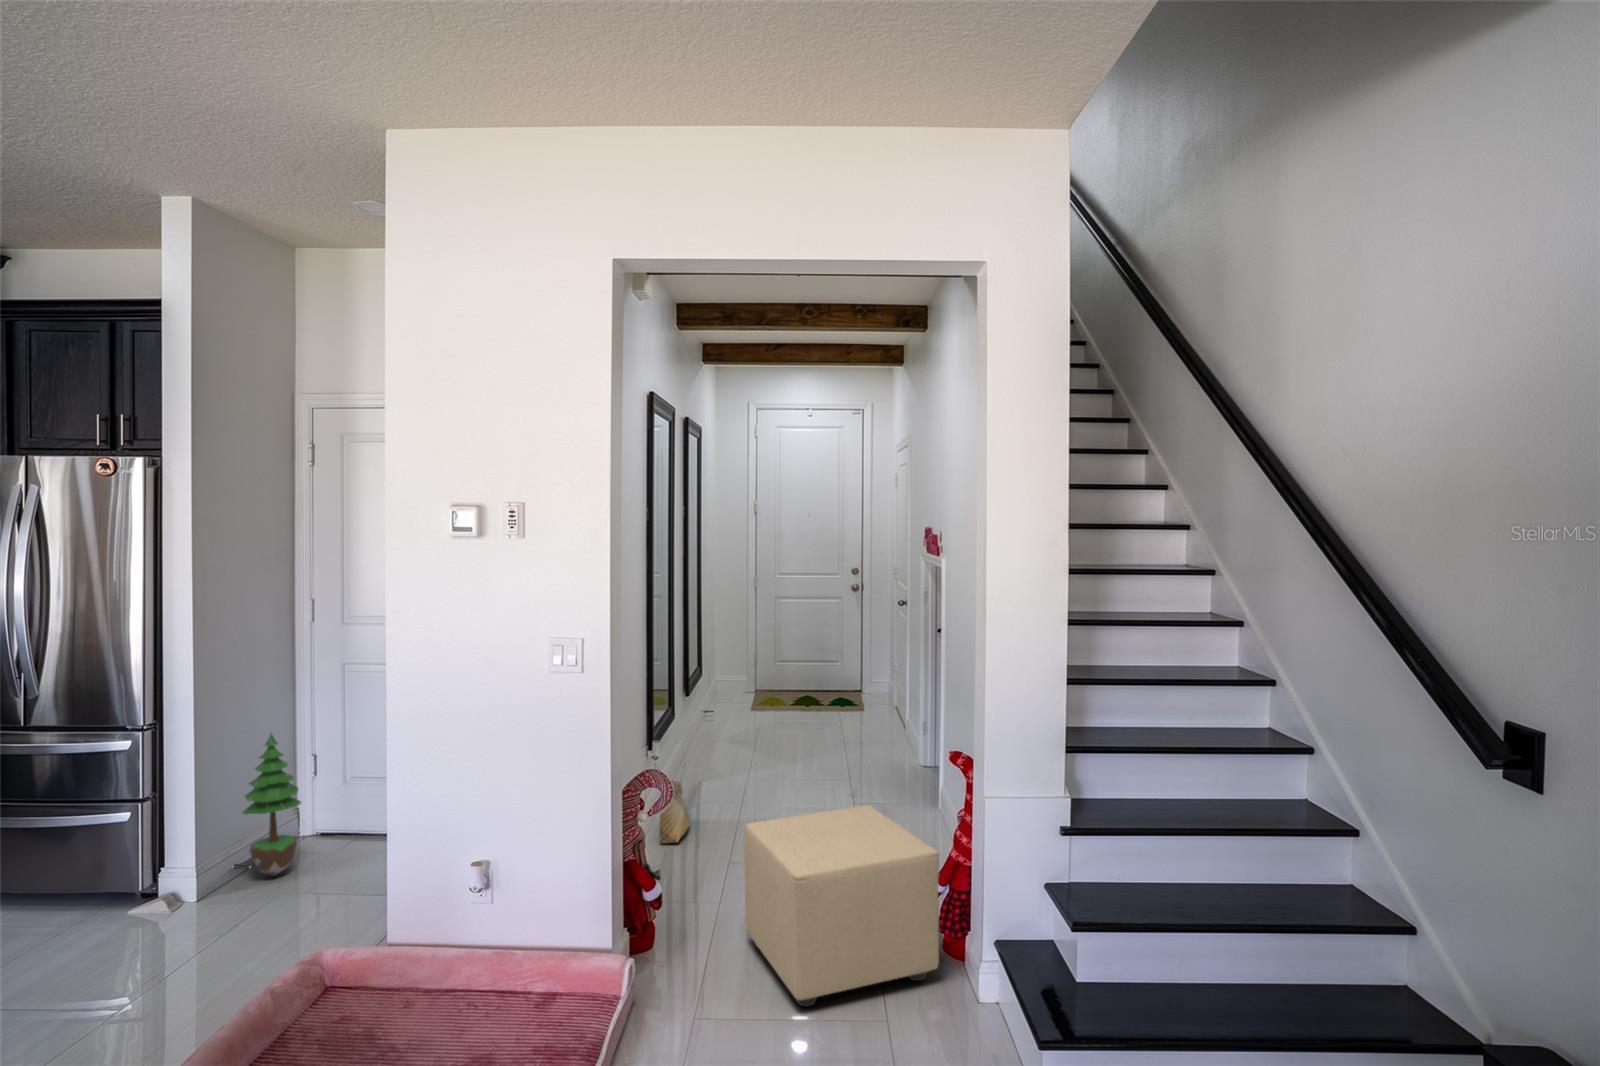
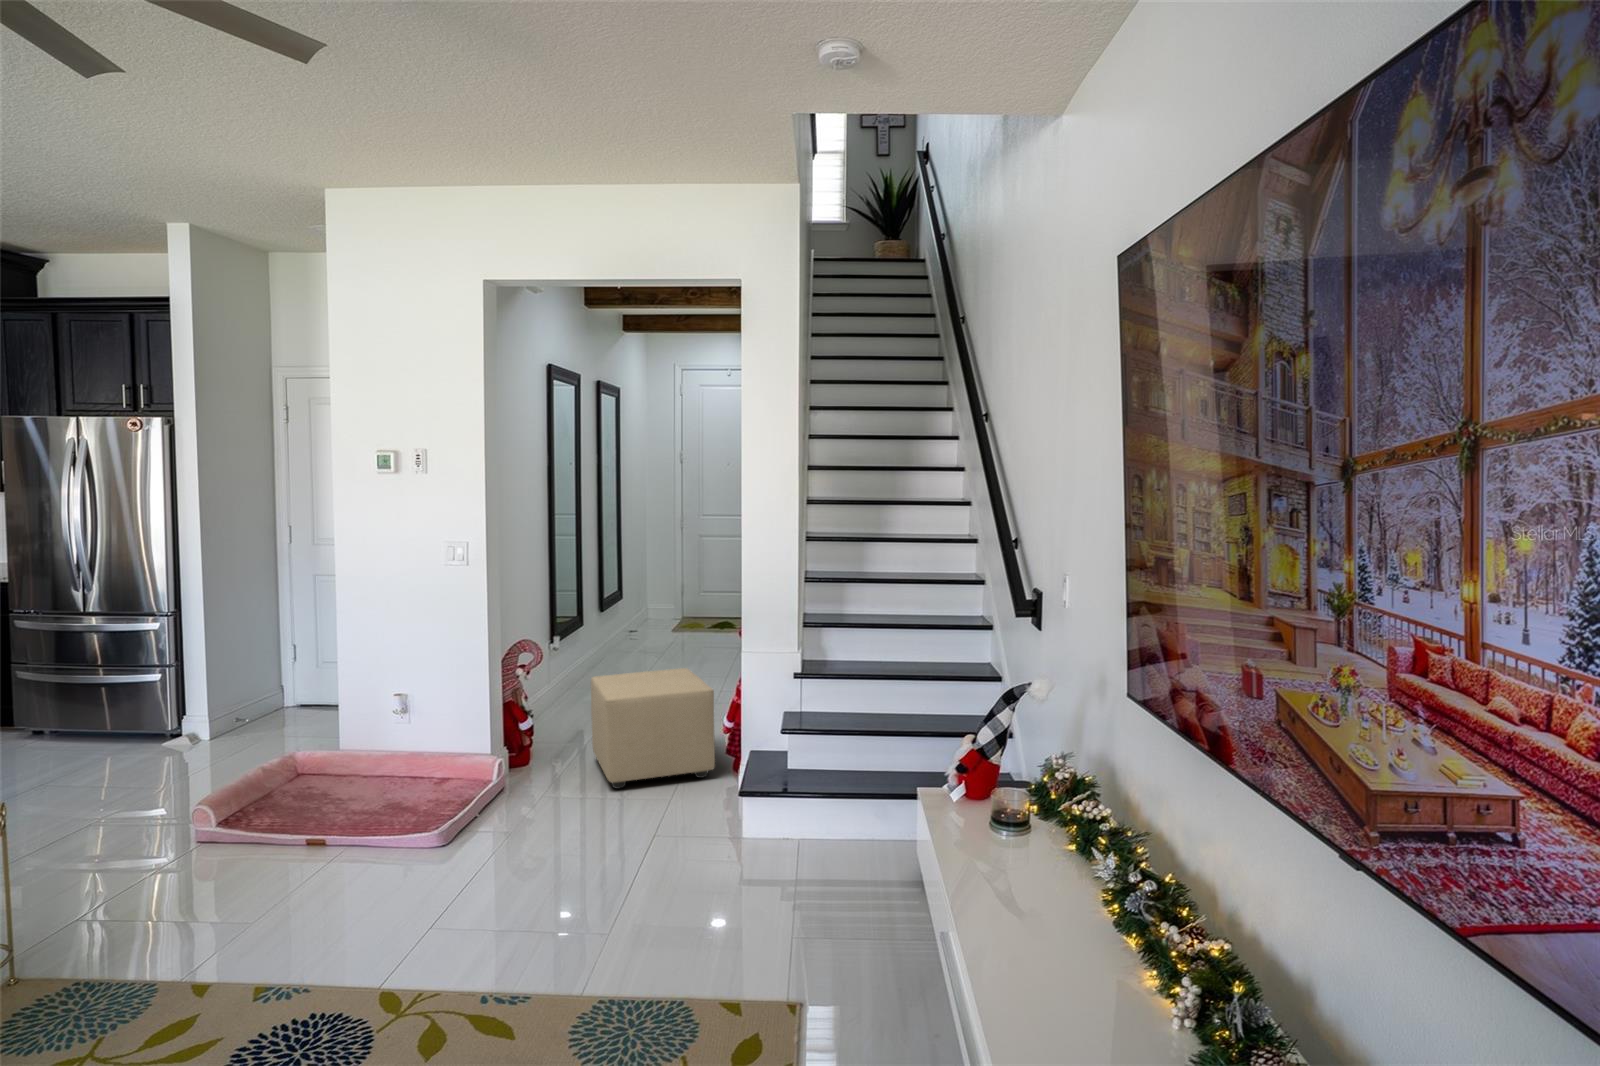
potted tree: present [243,734,301,876] -> none [239,621,284,727]
woven basket: present [659,767,689,843] -> none [552,649,583,711]

